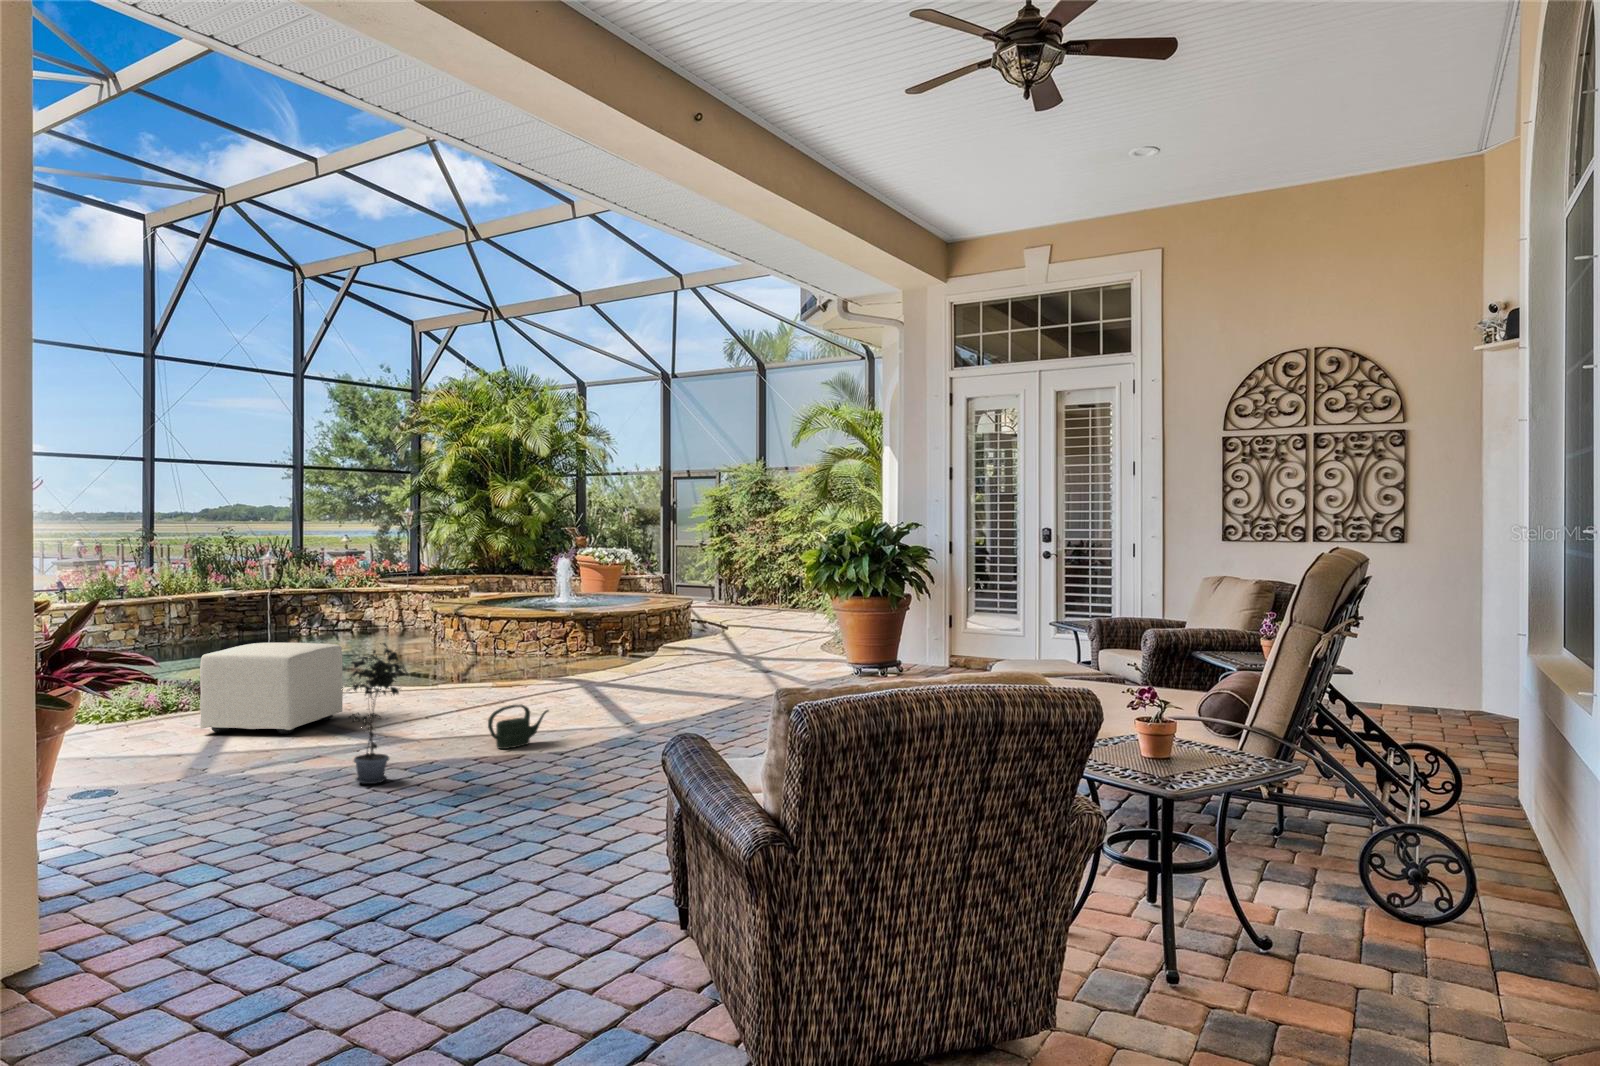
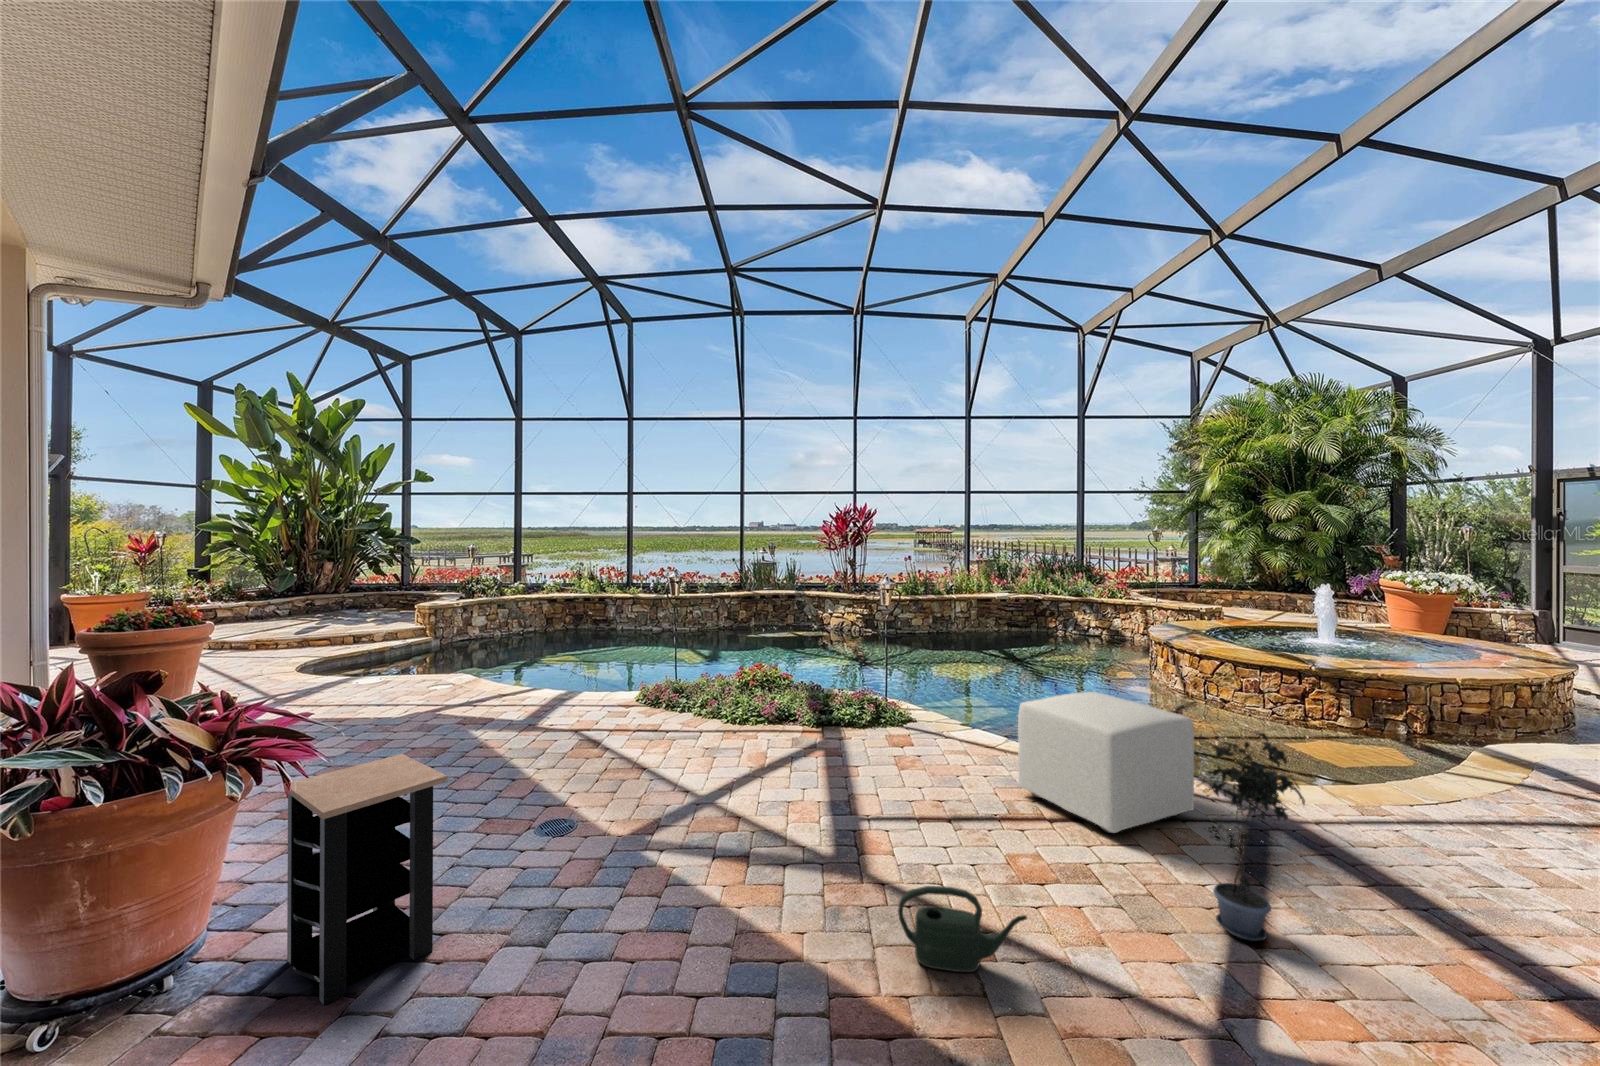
ottoman: present [200,643,343,734] -> present [1018,692,1194,833]
potted plant: present [347,643,408,784] -> present [1197,733,1305,941]
side table: none [92,689,210,856] -> present [284,754,447,1005]

